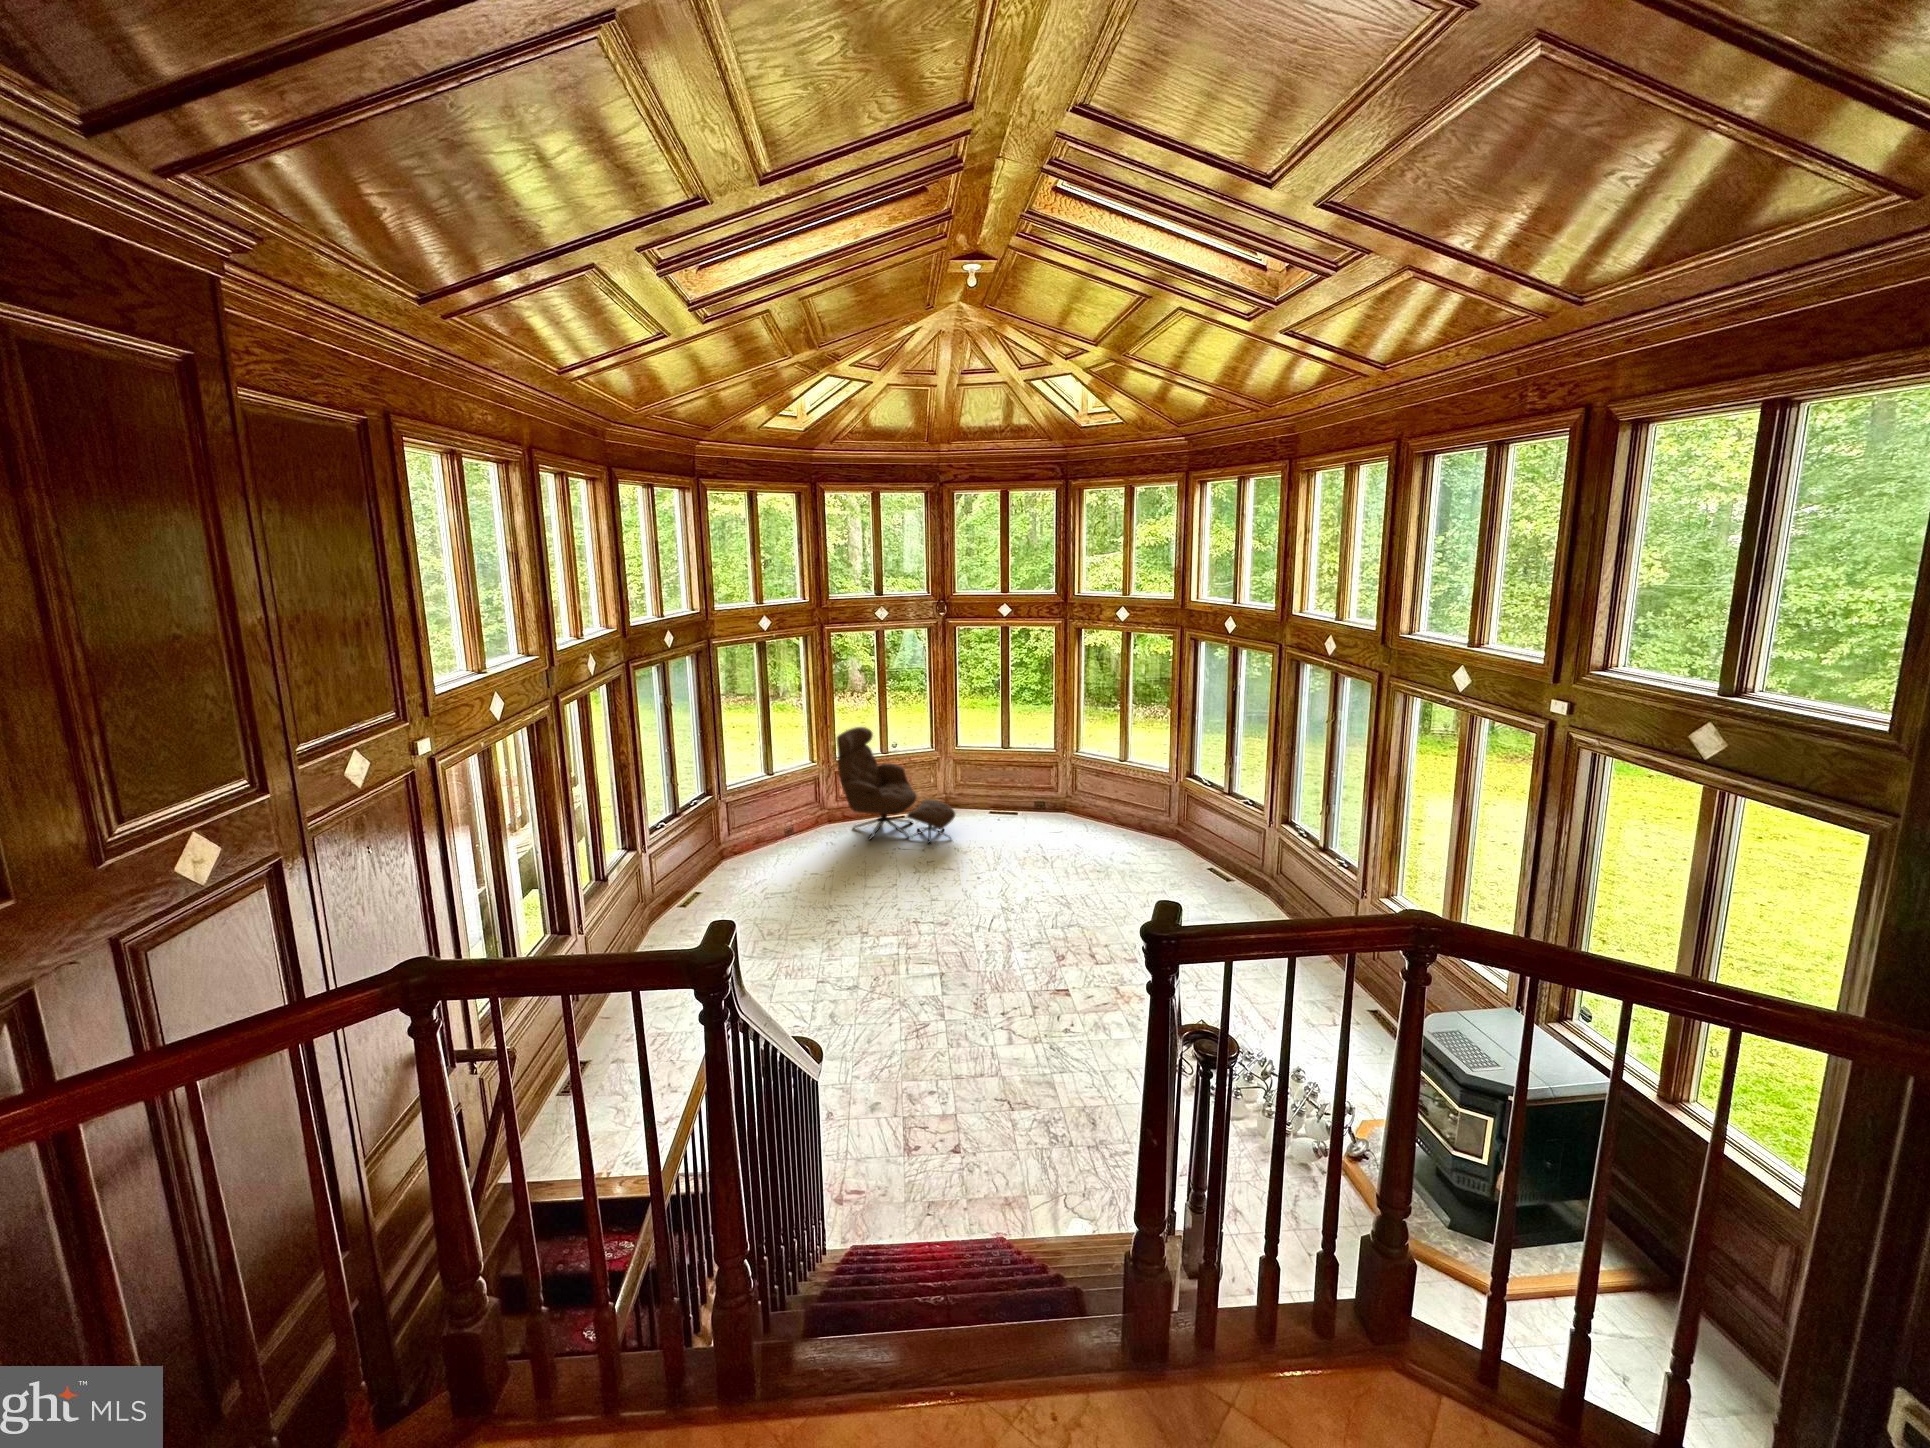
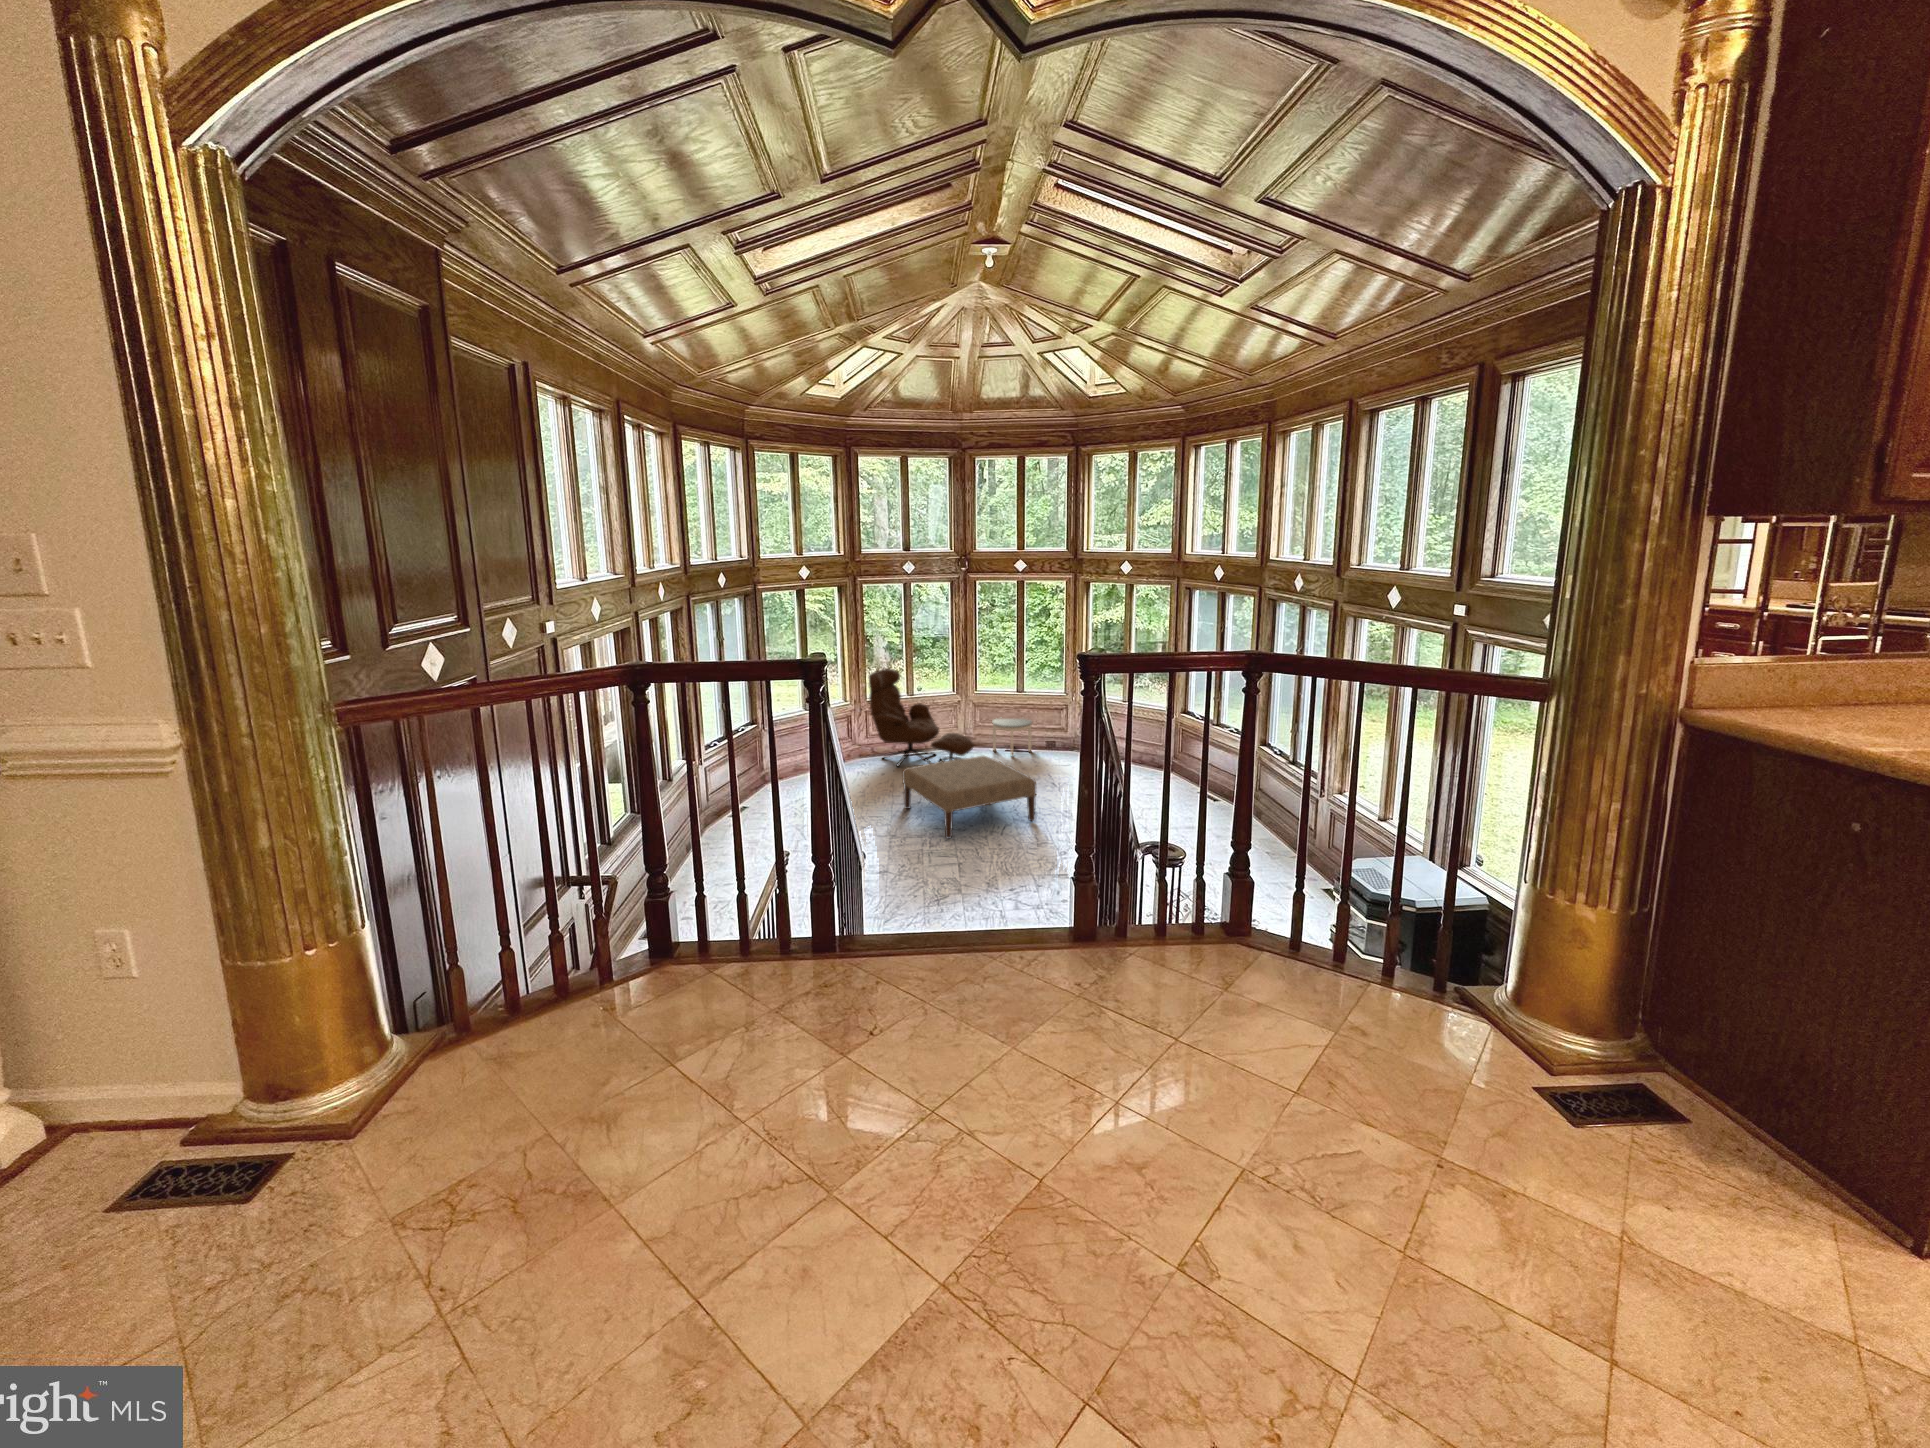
round table: none [976,778,1020,825] -> present [992,717,1032,755]
ottoman: none [874,834,1029,942] -> present [902,756,1036,839]

